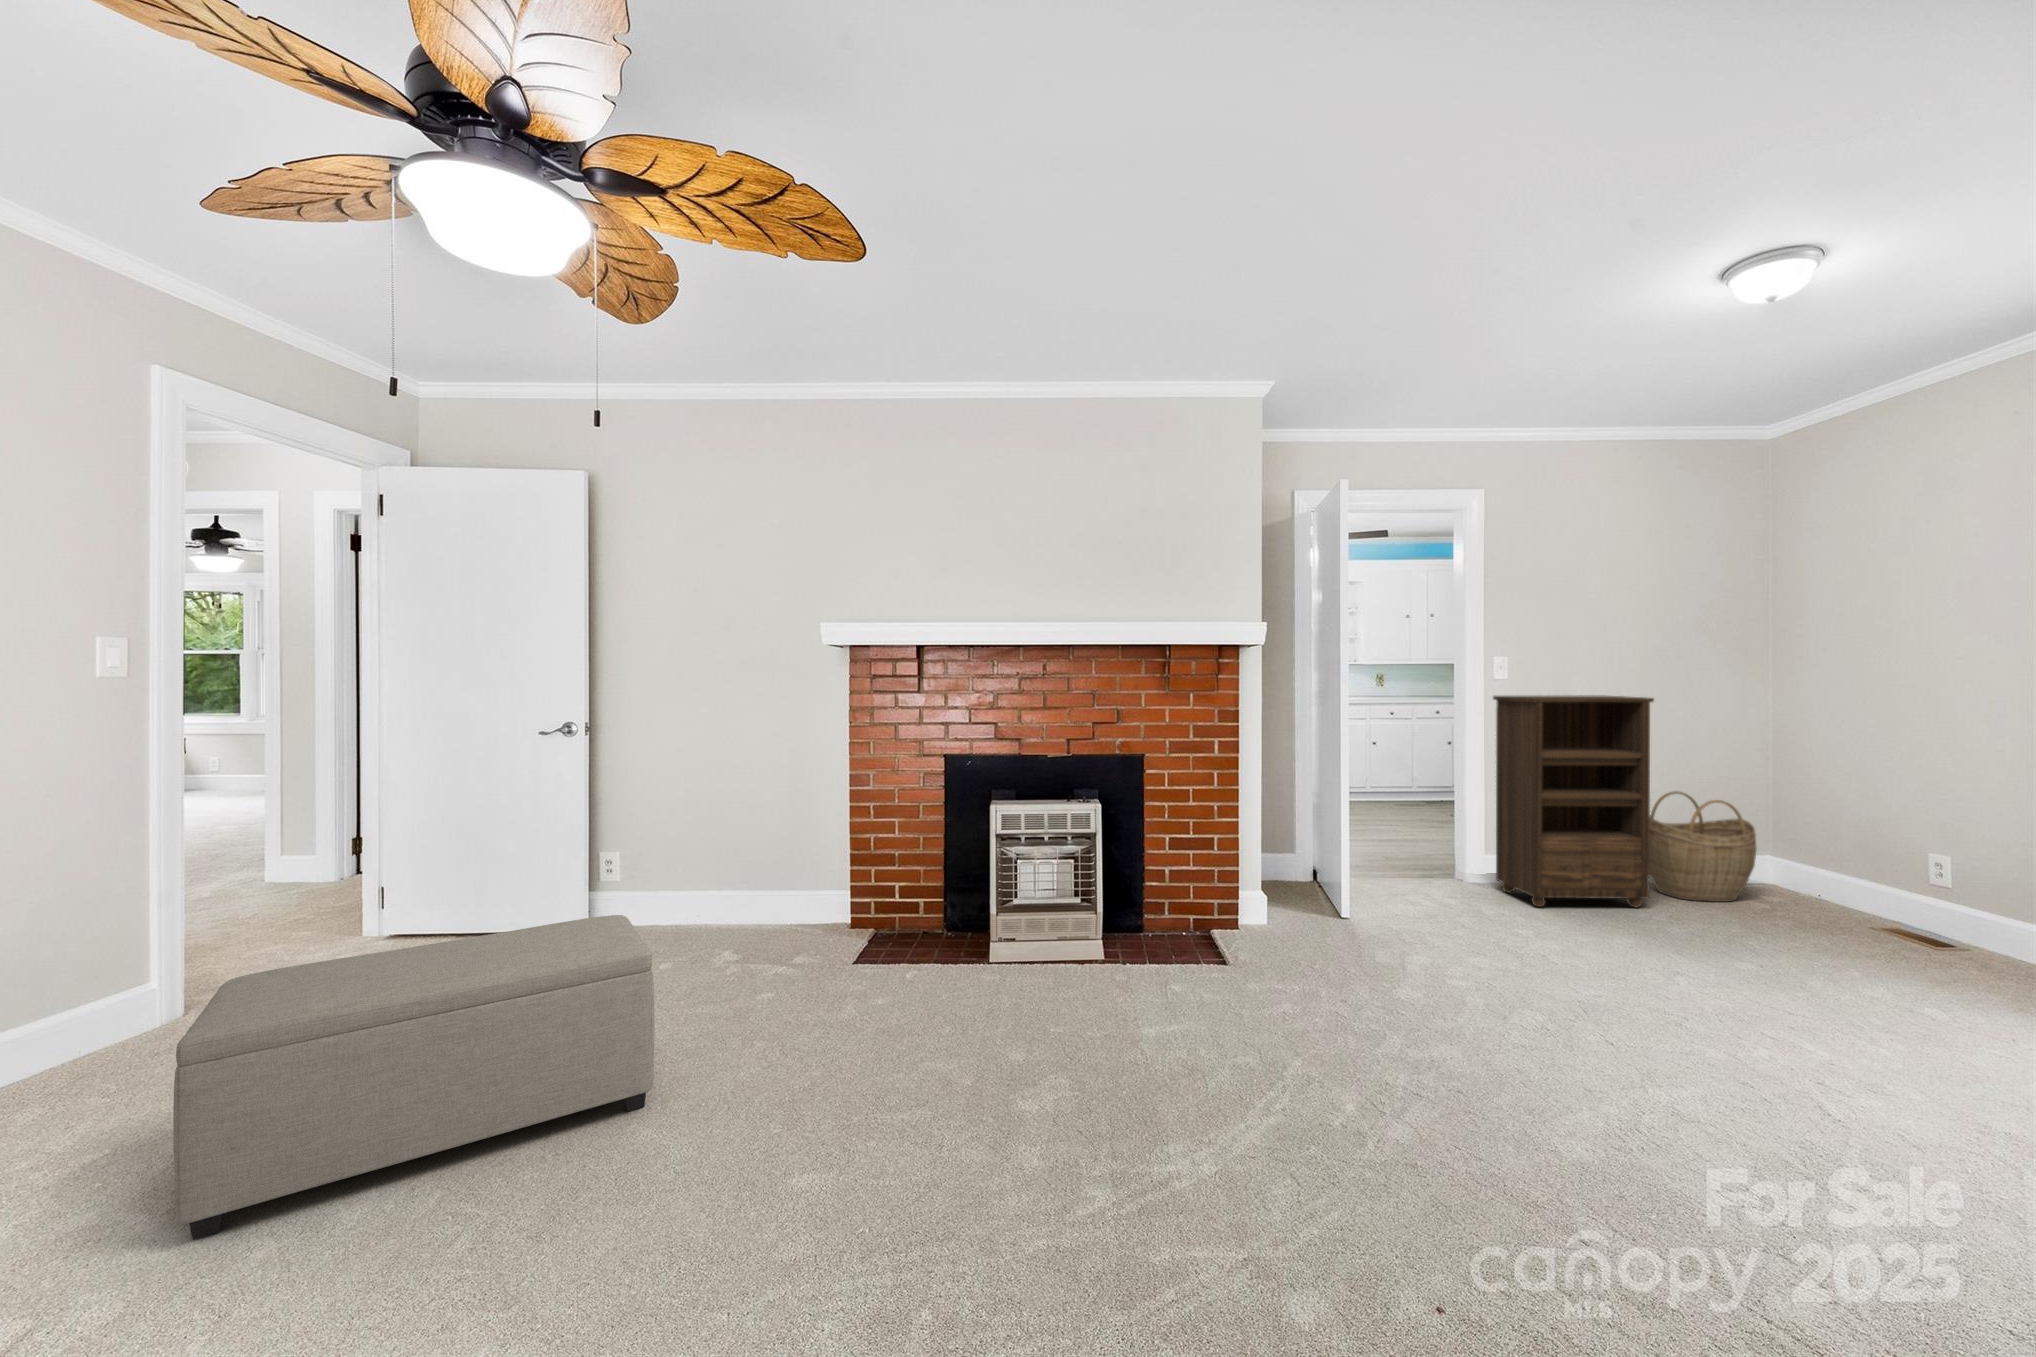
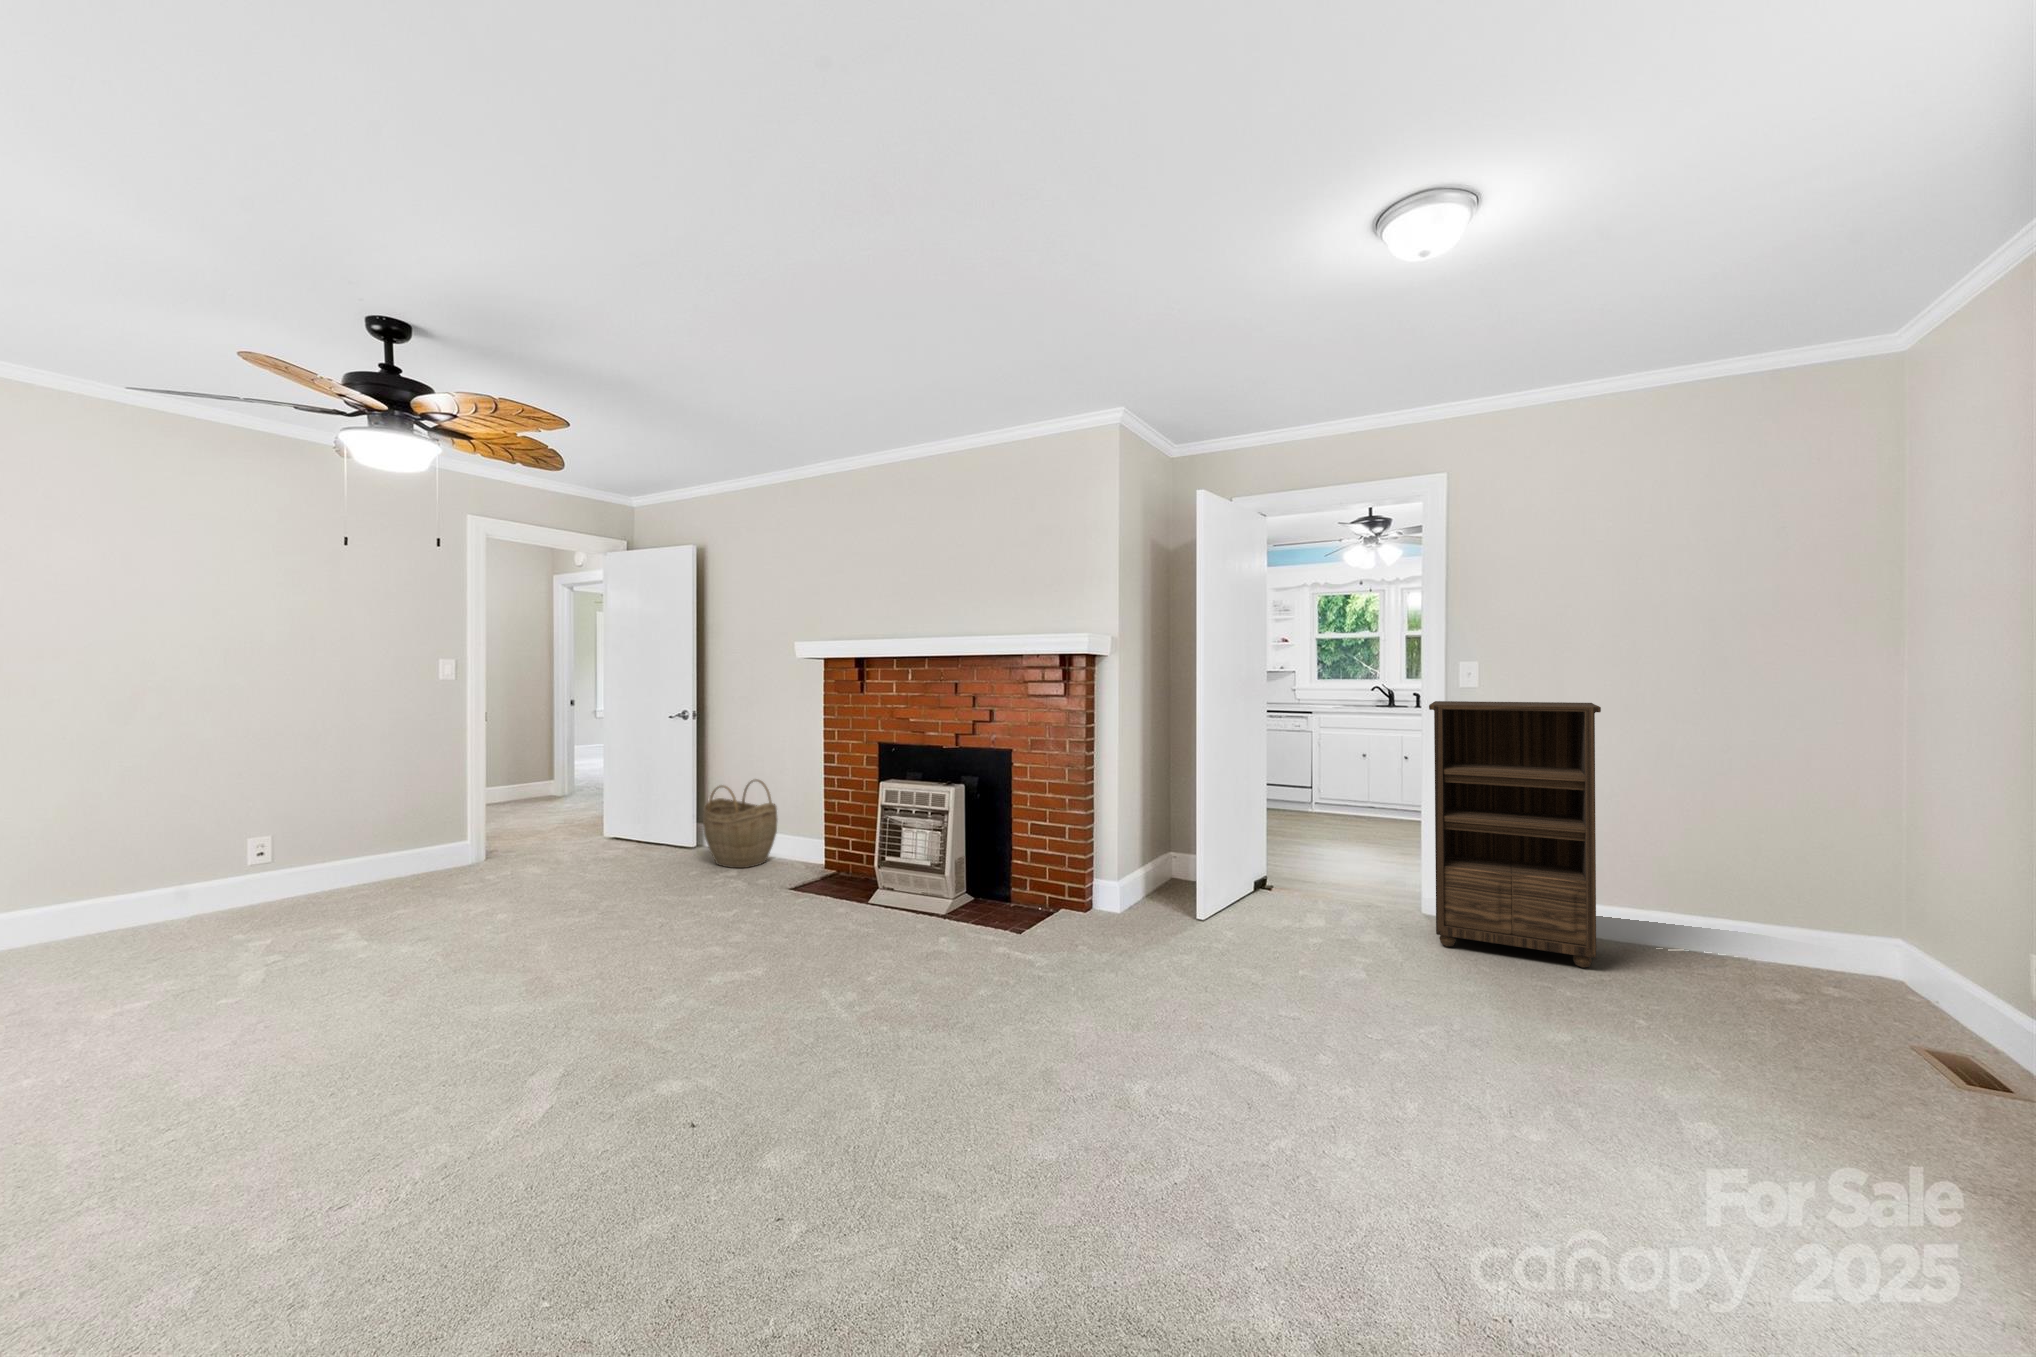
woven basket: present [1649,791,1756,902] -> present [703,779,777,868]
ottoman: present [173,915,655,1240] -> none [355,827,600,942]

